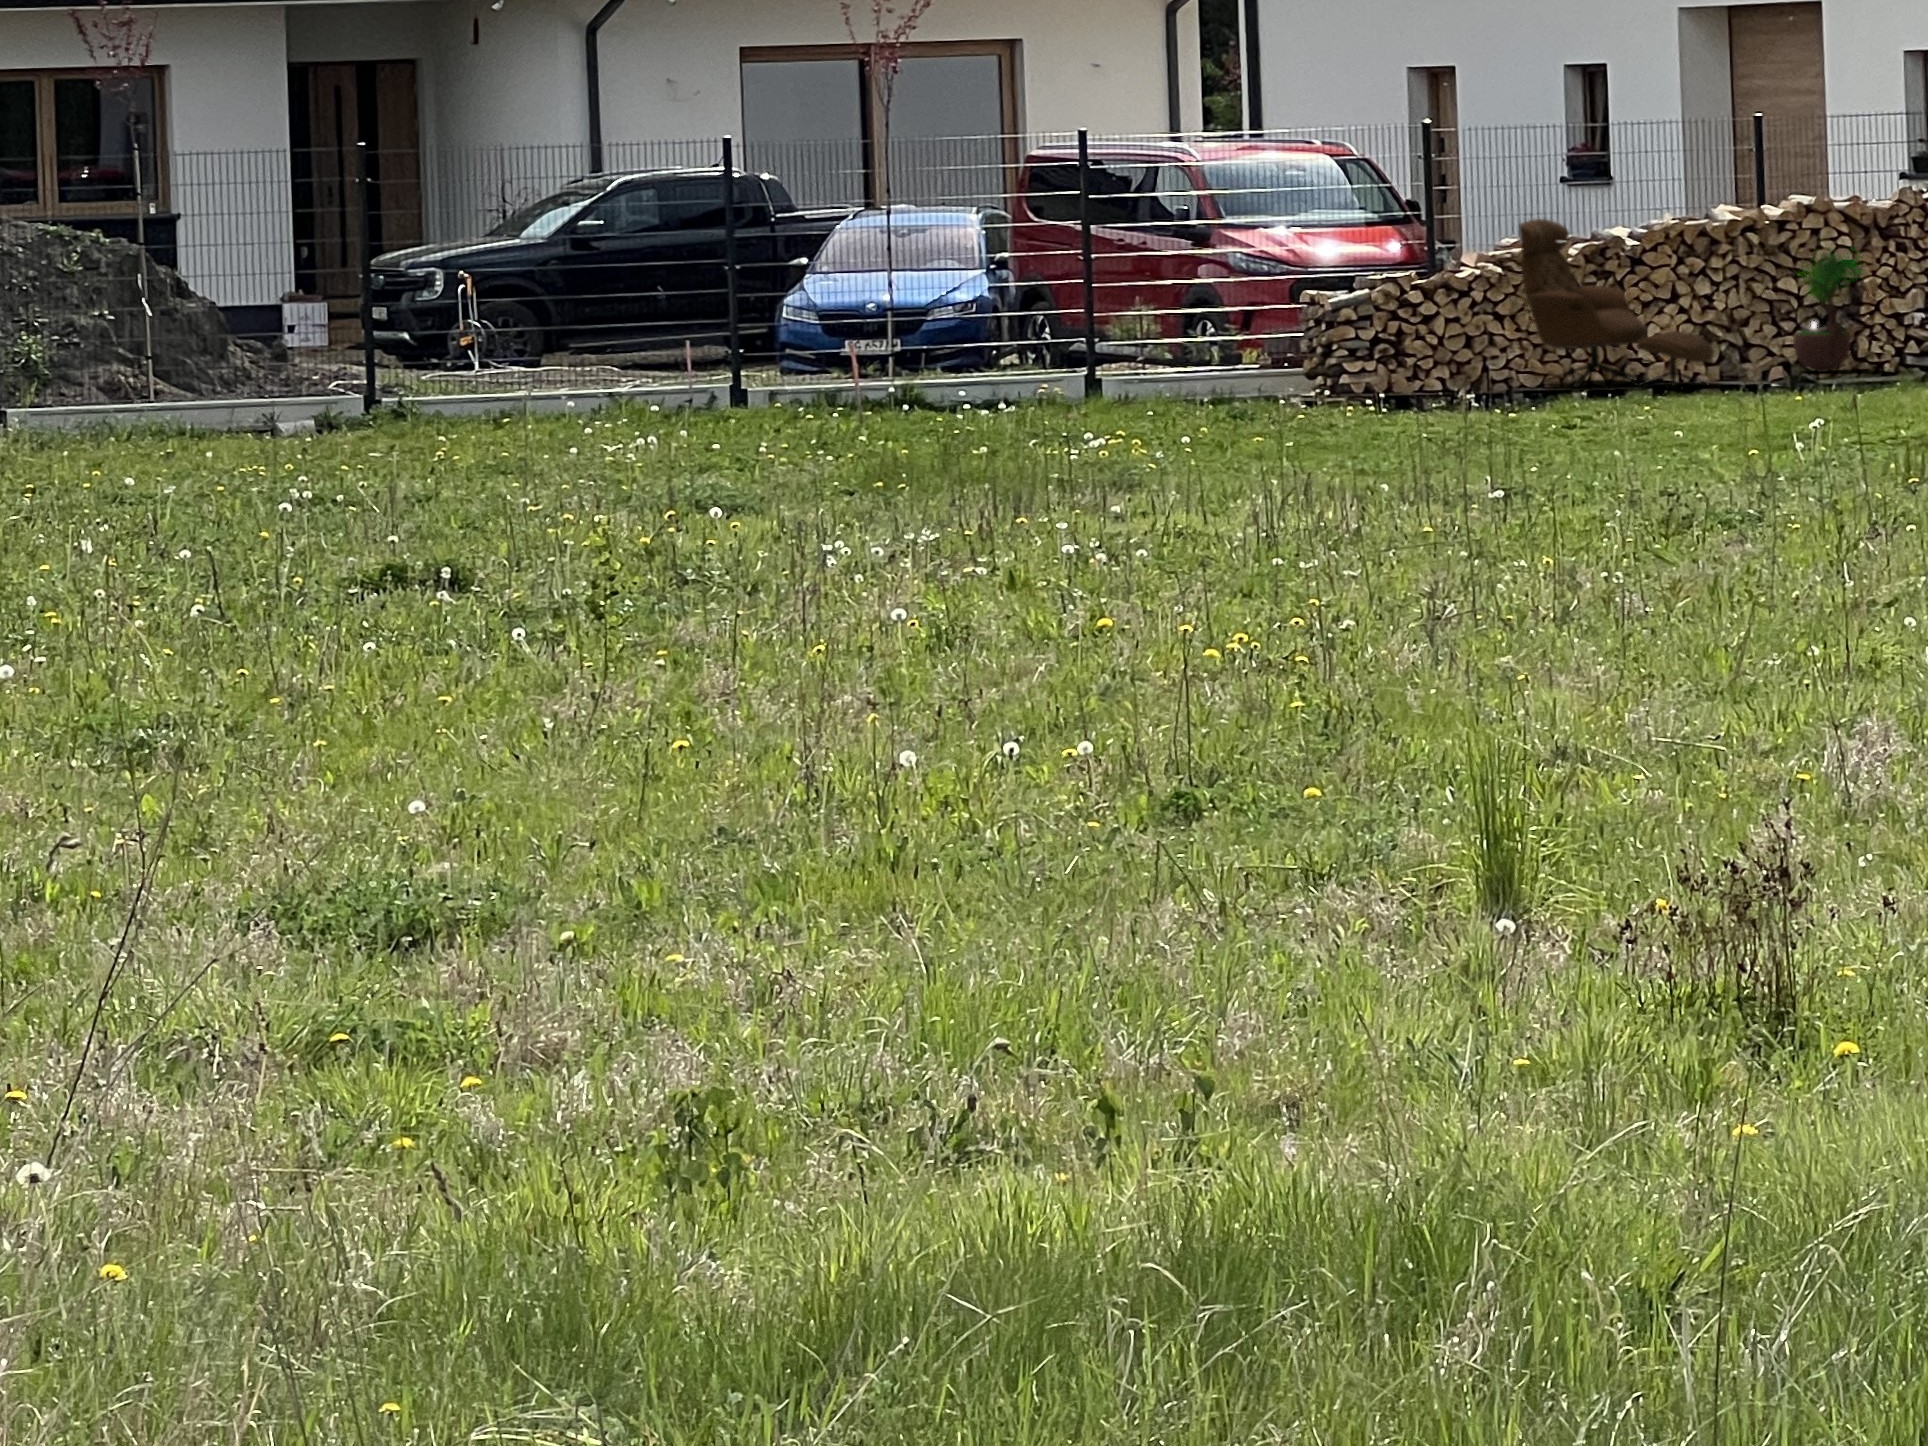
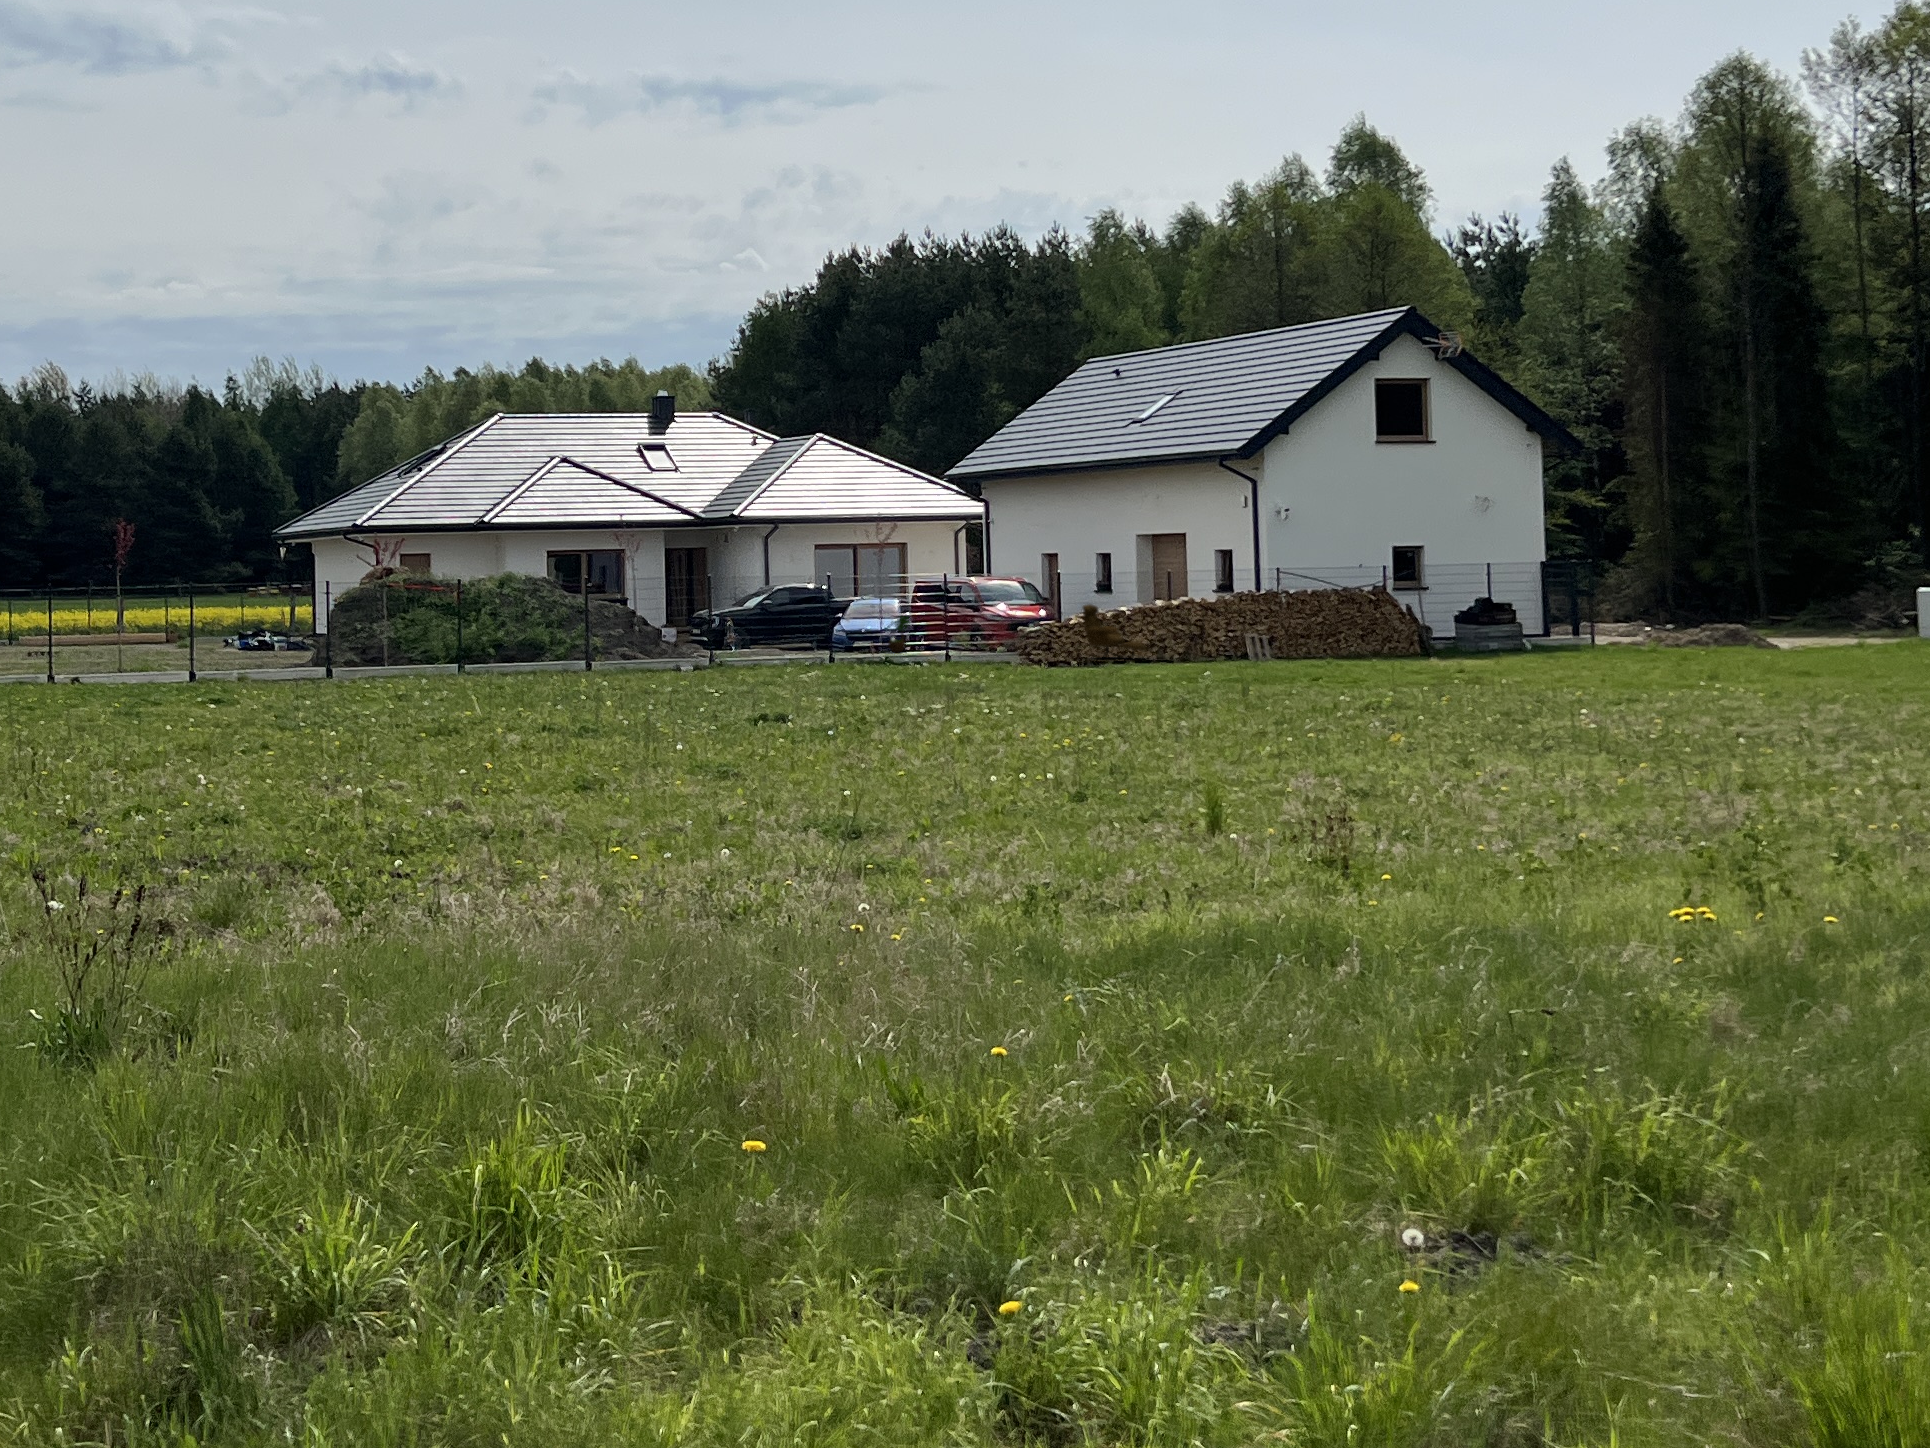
potted tree: present [1793,250,1861,372] -> present [888,616,909,653]

